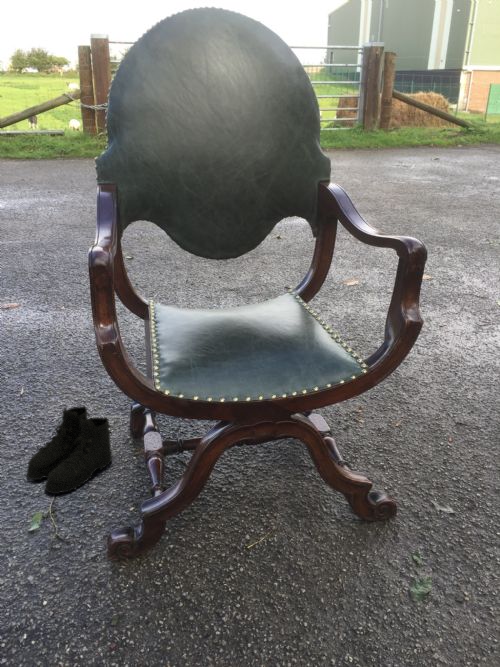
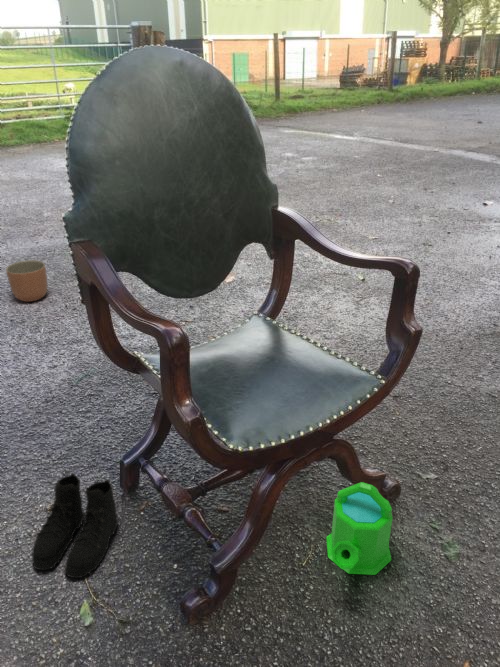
planter: none [149,248,183,284] -> present [6,260,48,302]
watering can: none [255,472,358,581] -> present [326,482,393,575]

